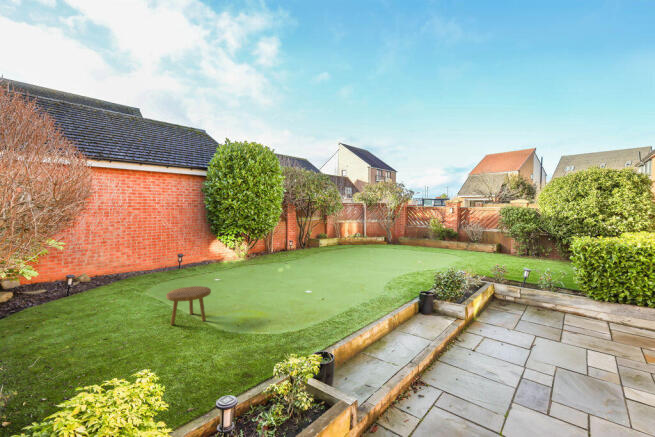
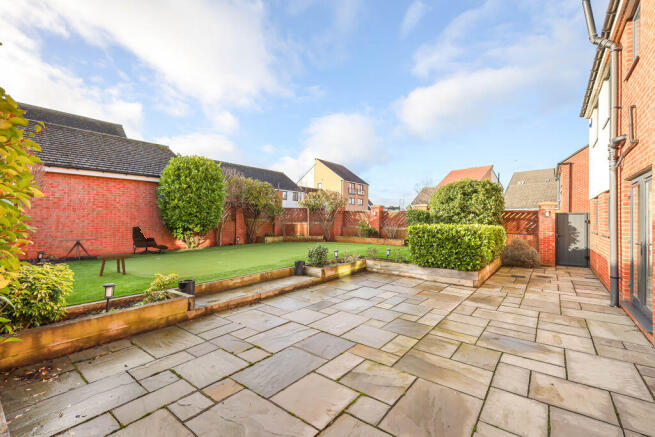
lounge chair: none [177,233,221,269] -> present [132,226,168,254]
round table: none [91,251,140,283] -> present [58,238,96,260]

